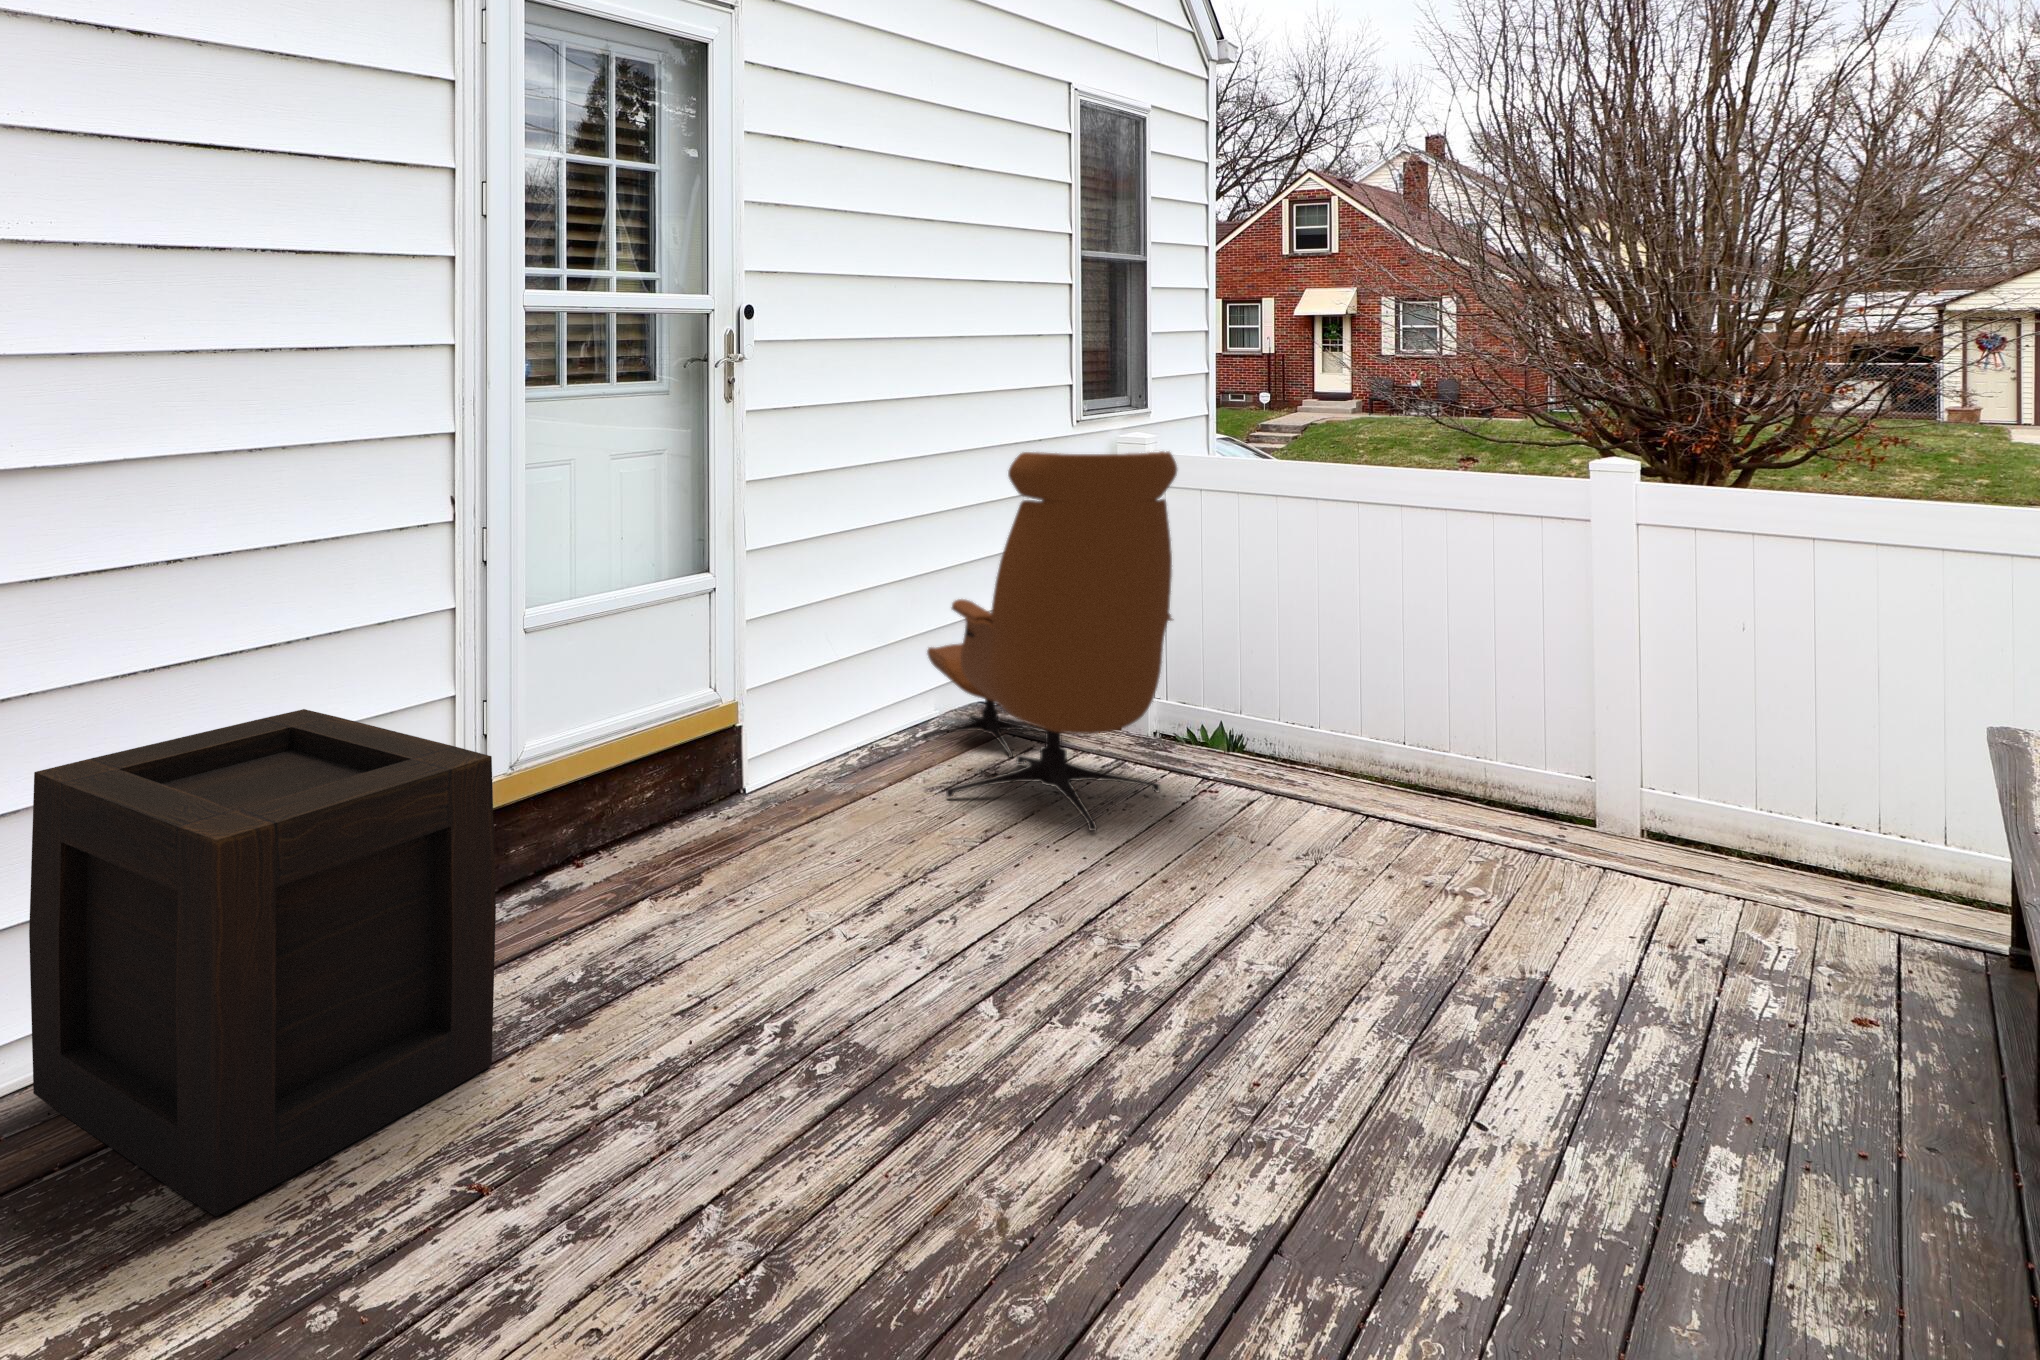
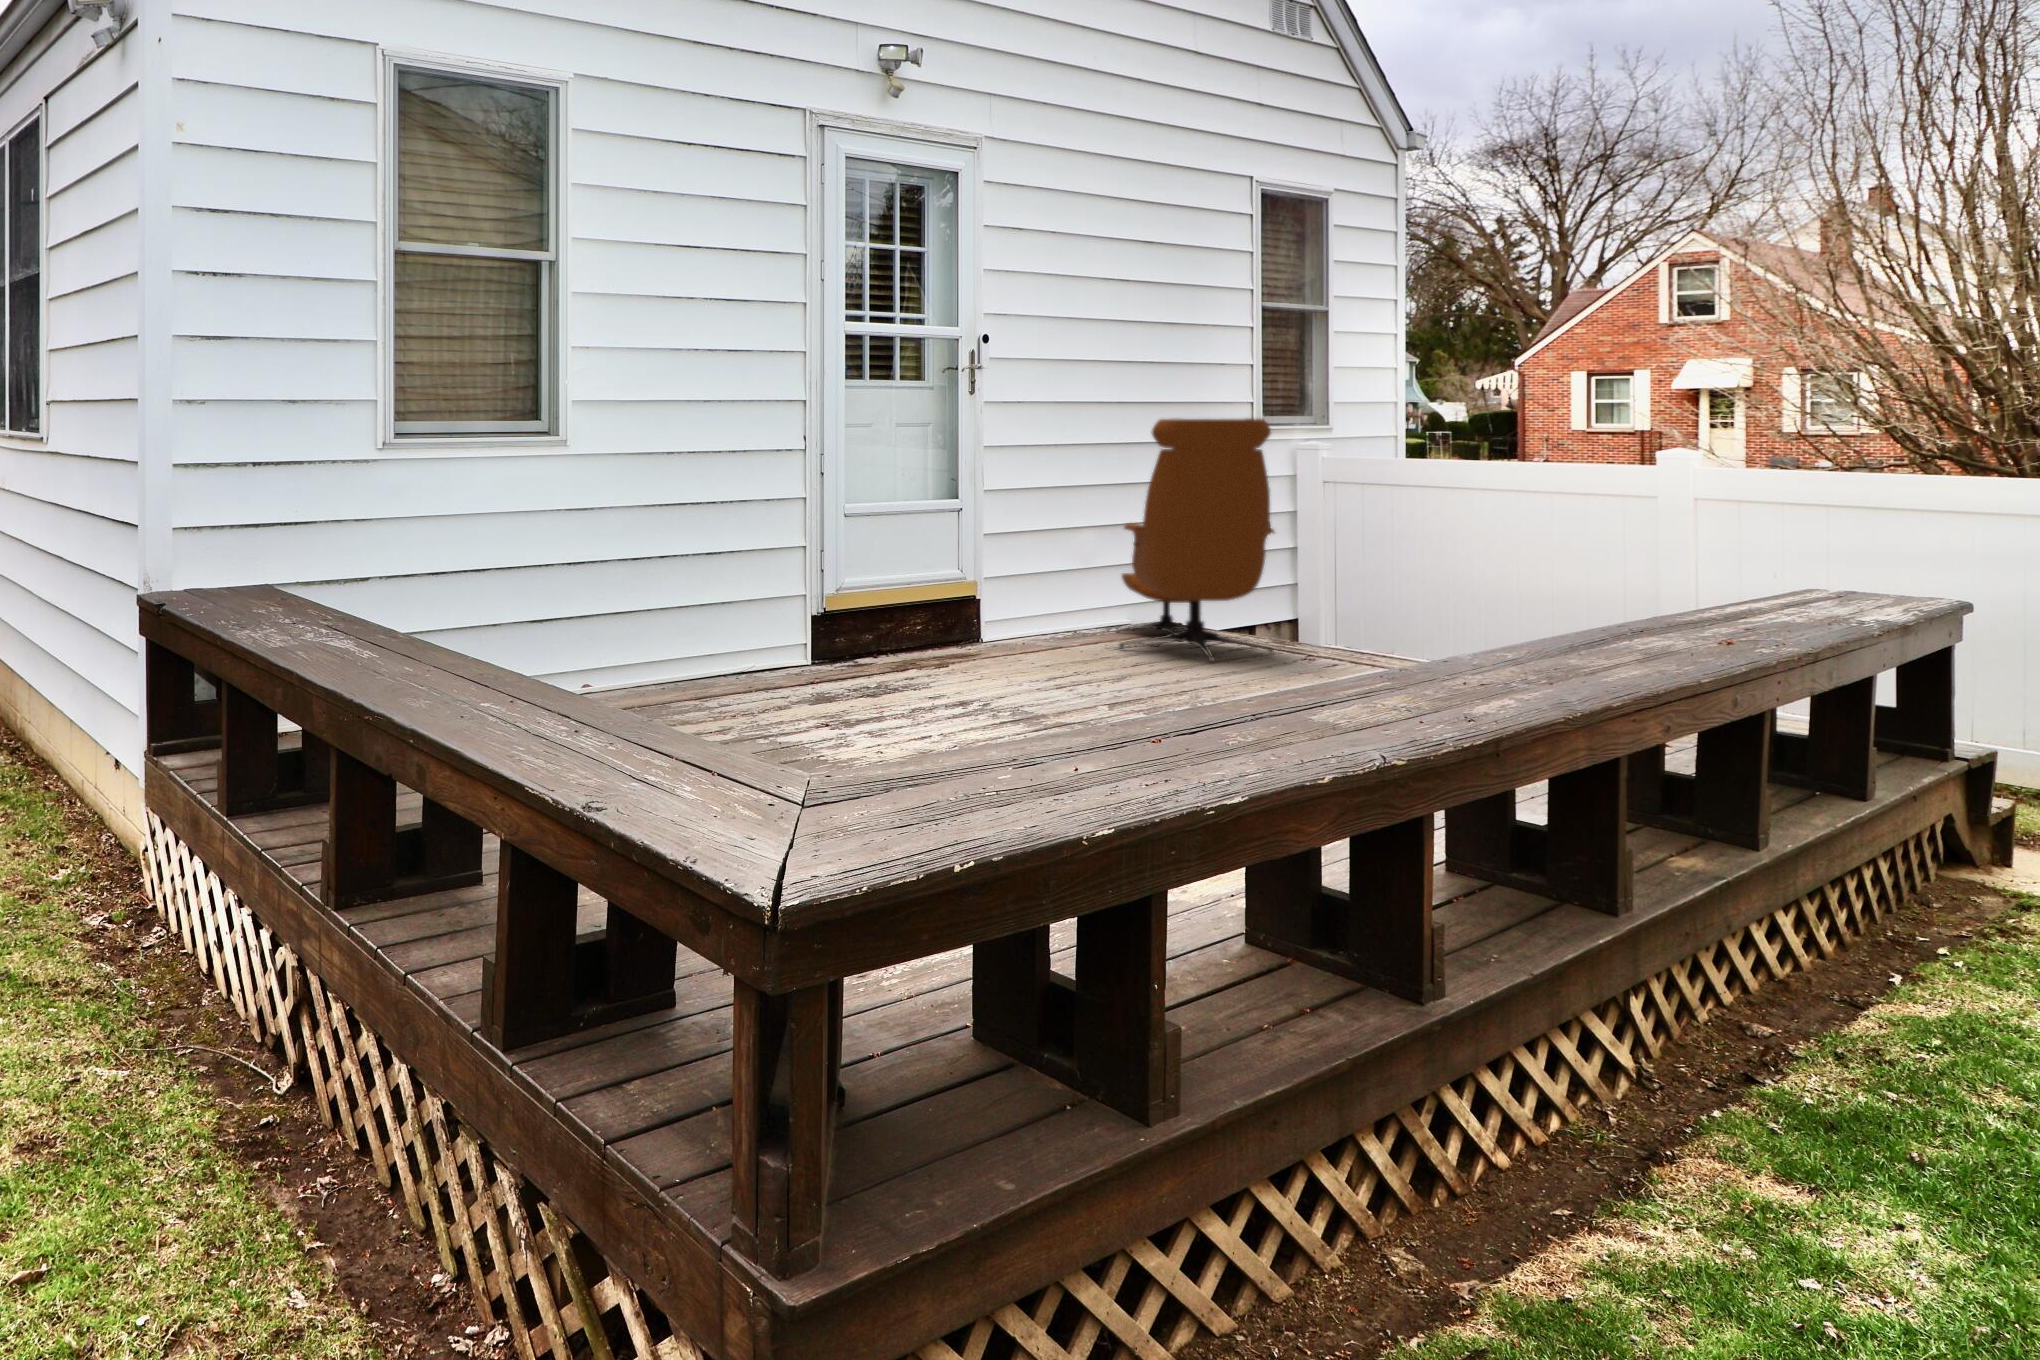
wooden crate: present [29,709,496,1216] -> none [619,532,834,705]

